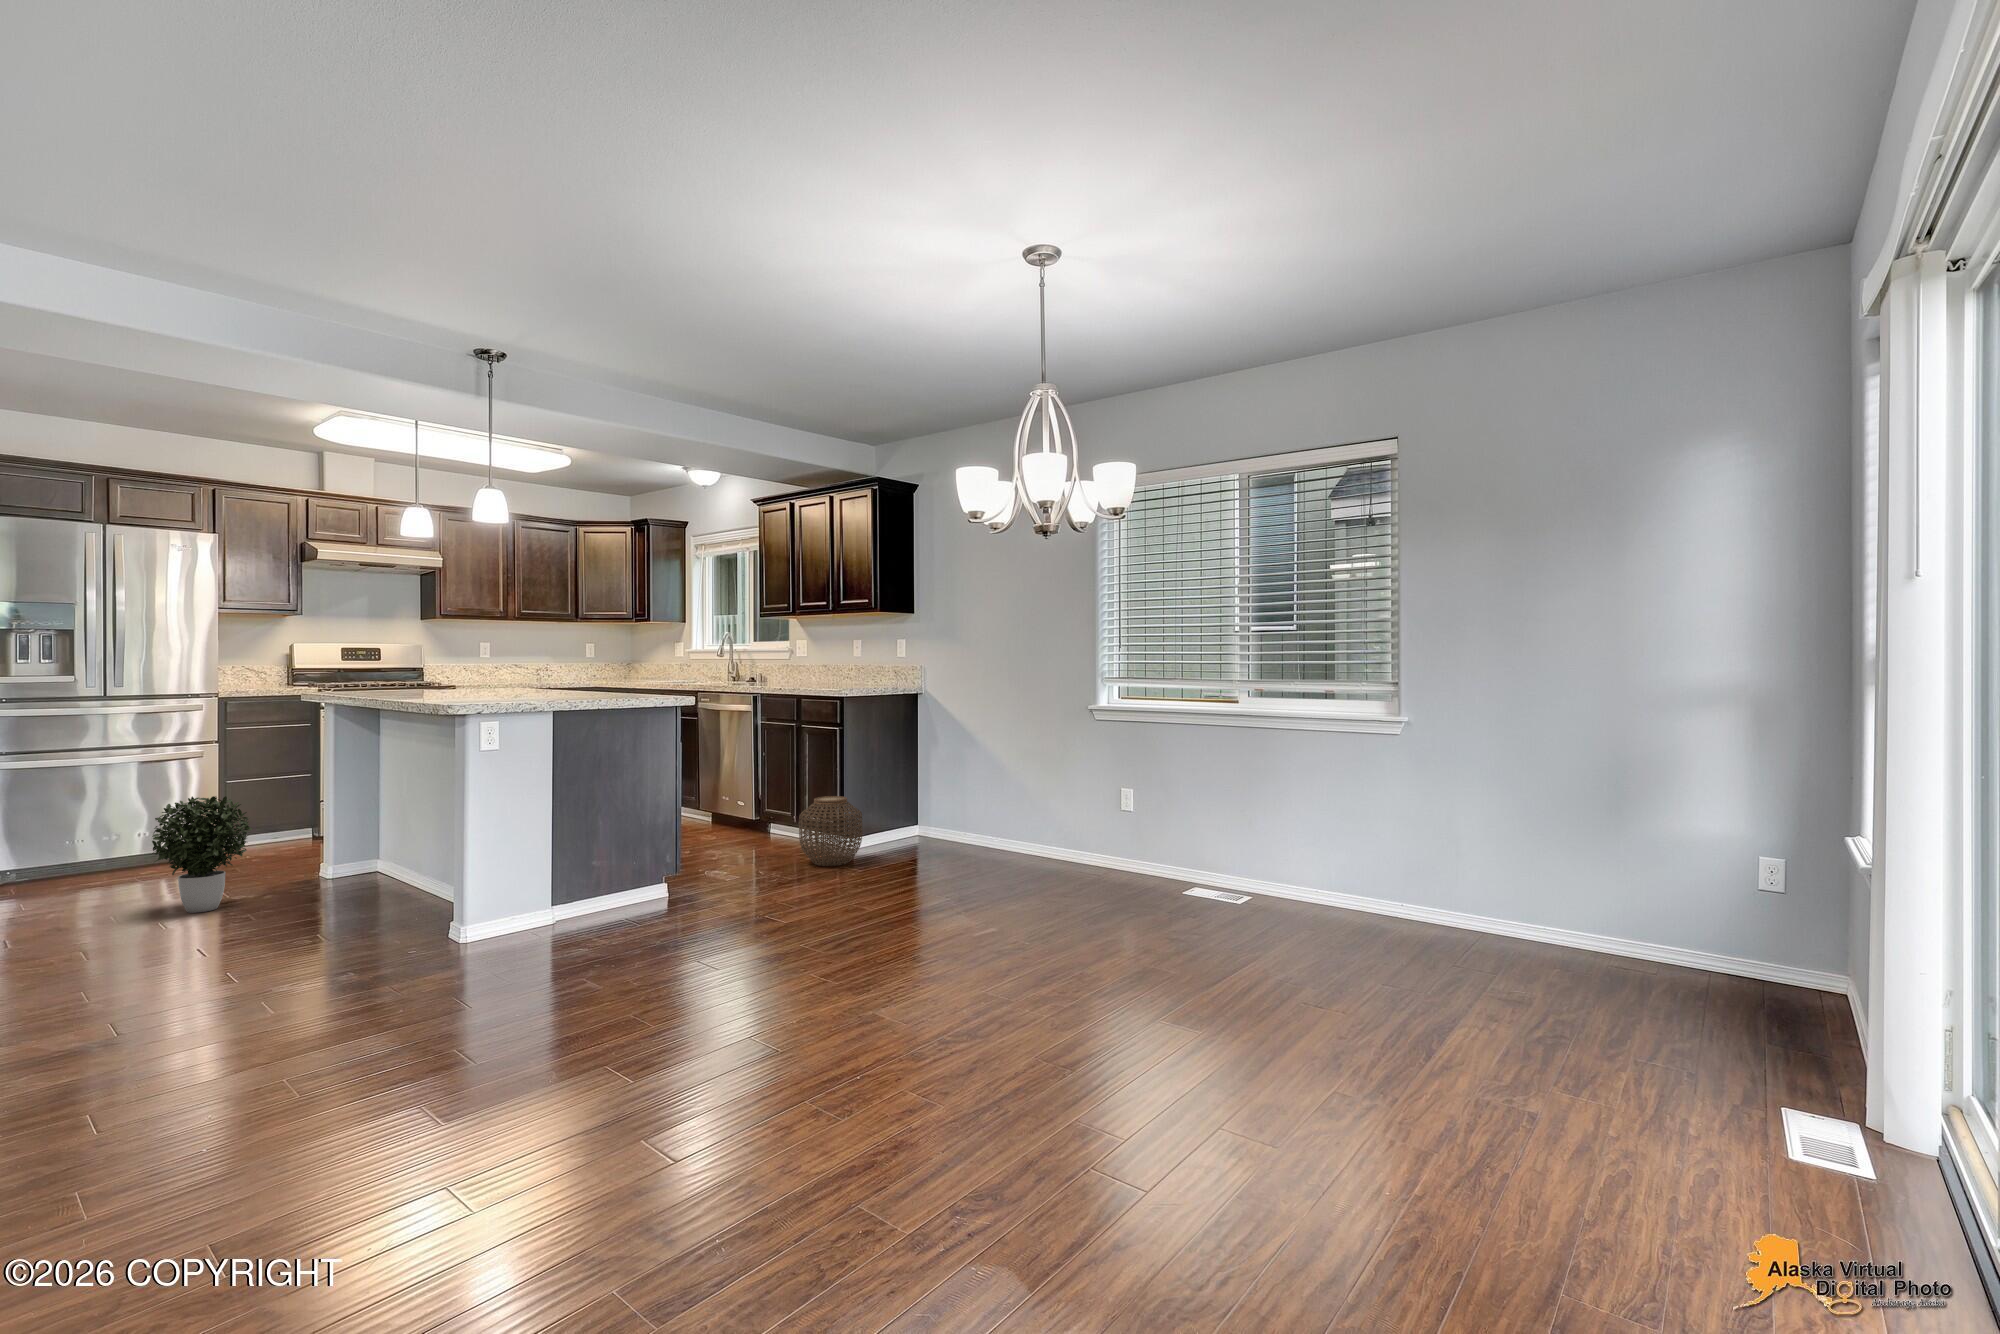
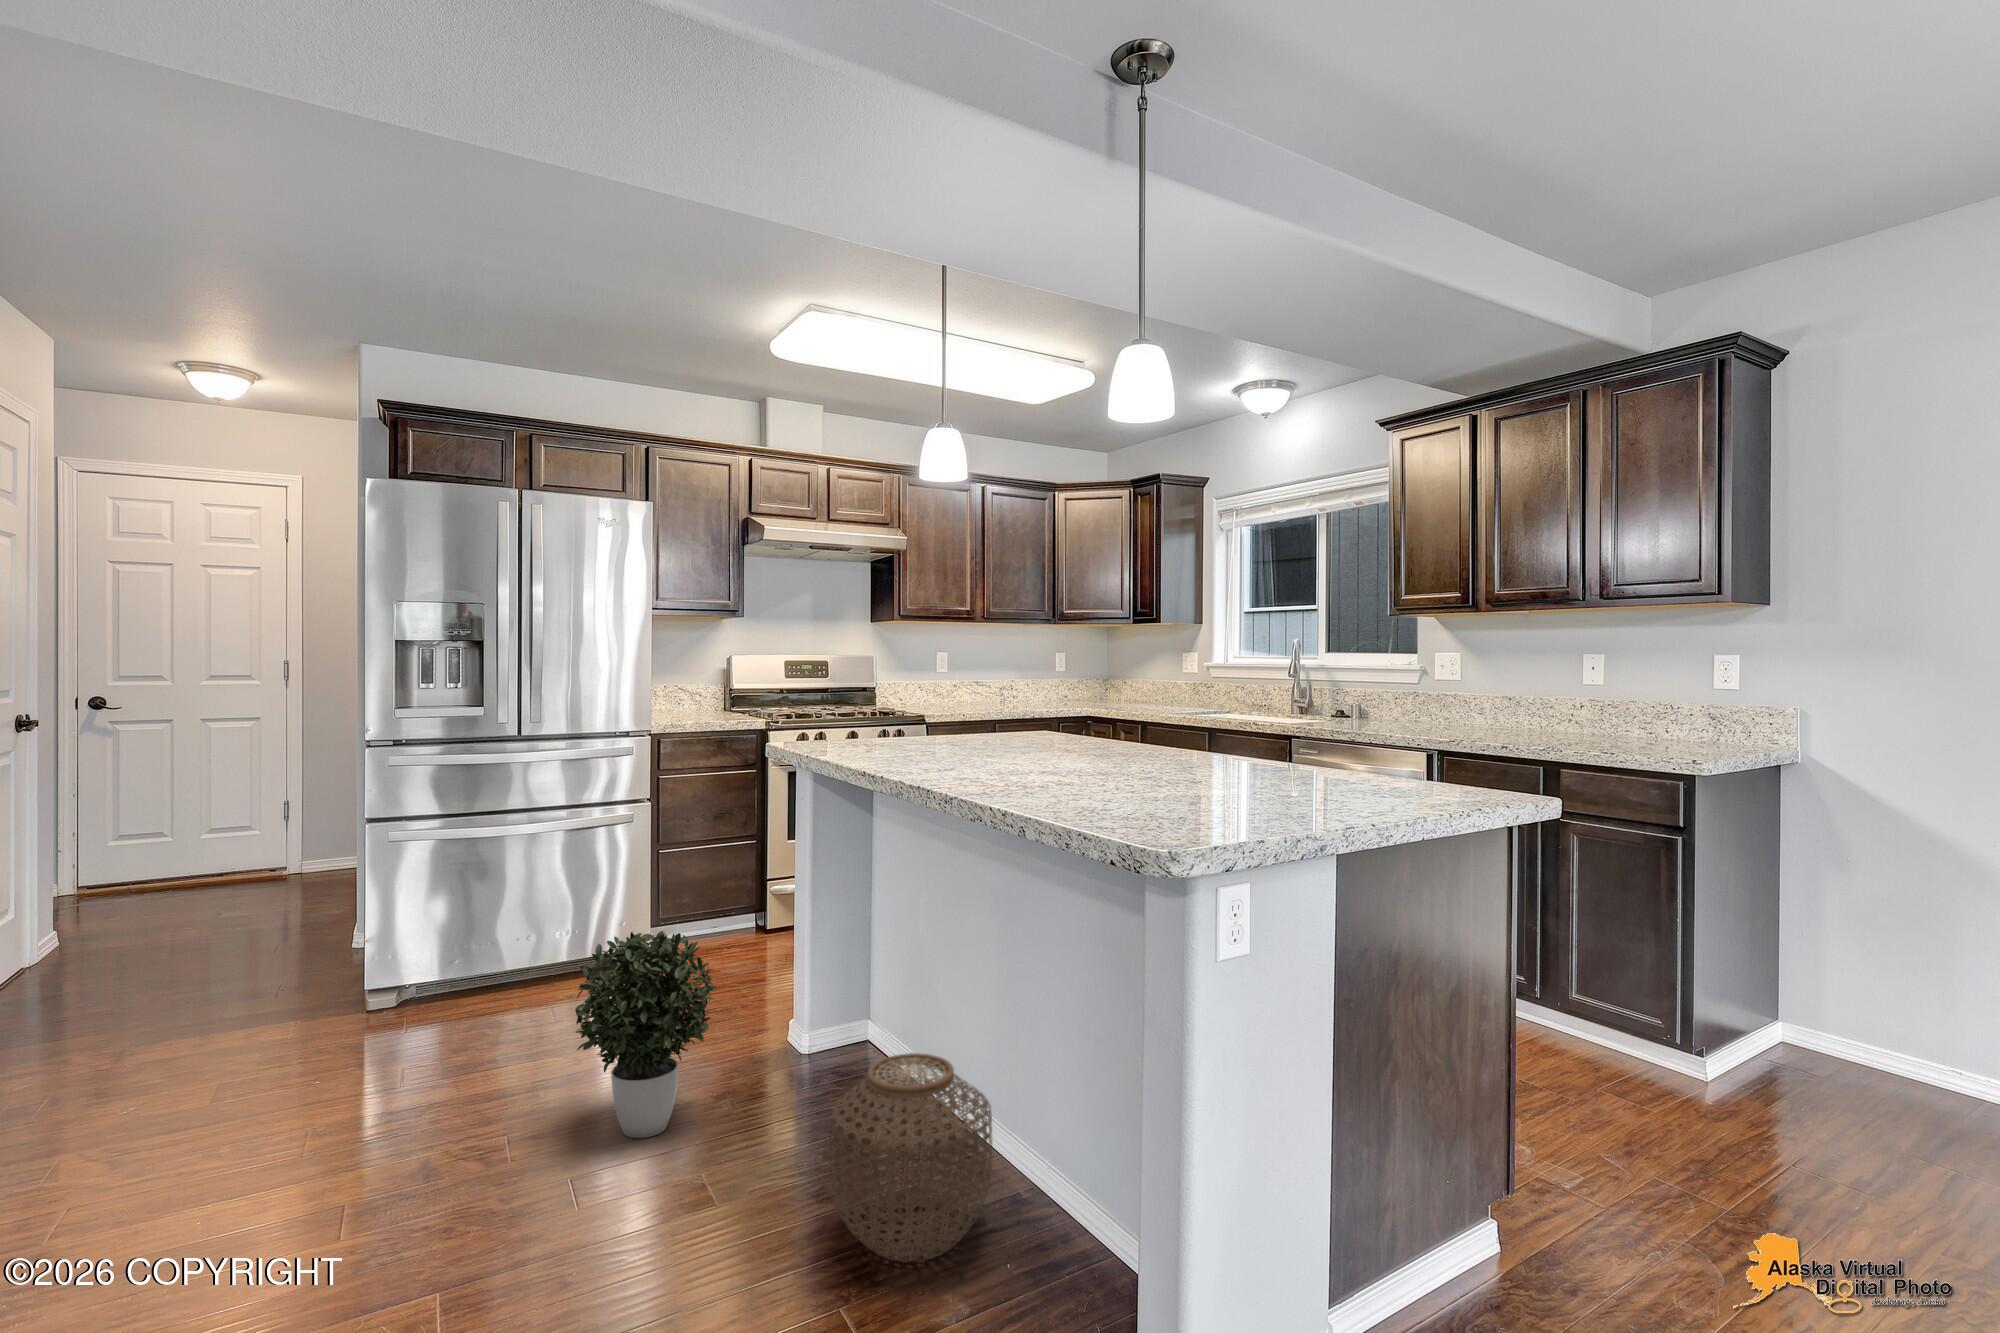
woven basket: present [799,796,862,866] -> present [828,1053,992,1261]

